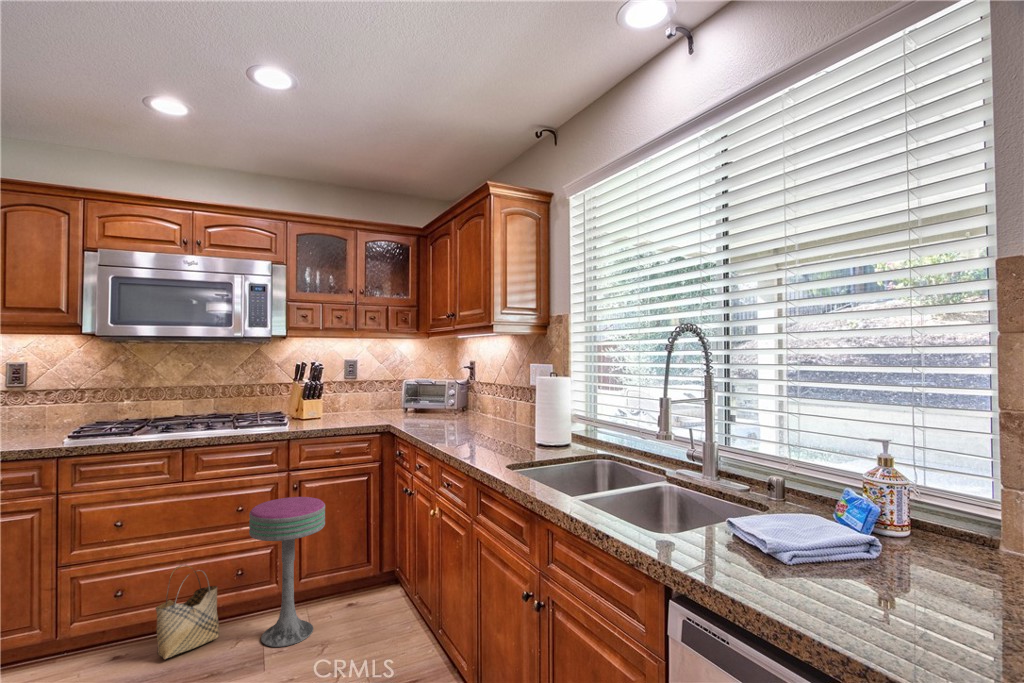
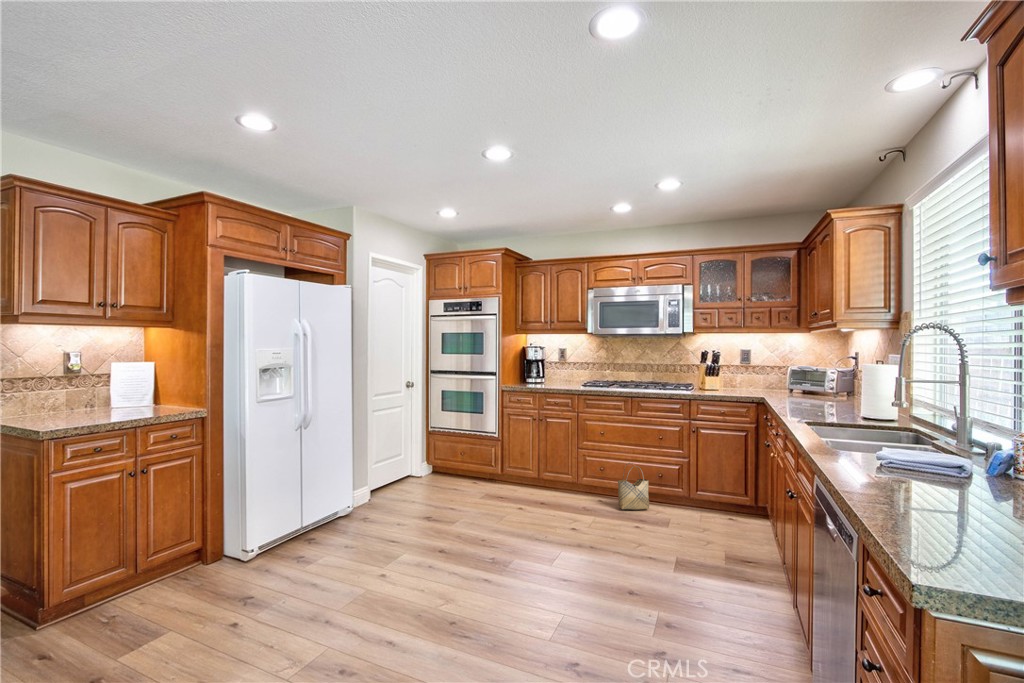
bar stool: present [249,497,325,647] -> none [664,436,710,525]

